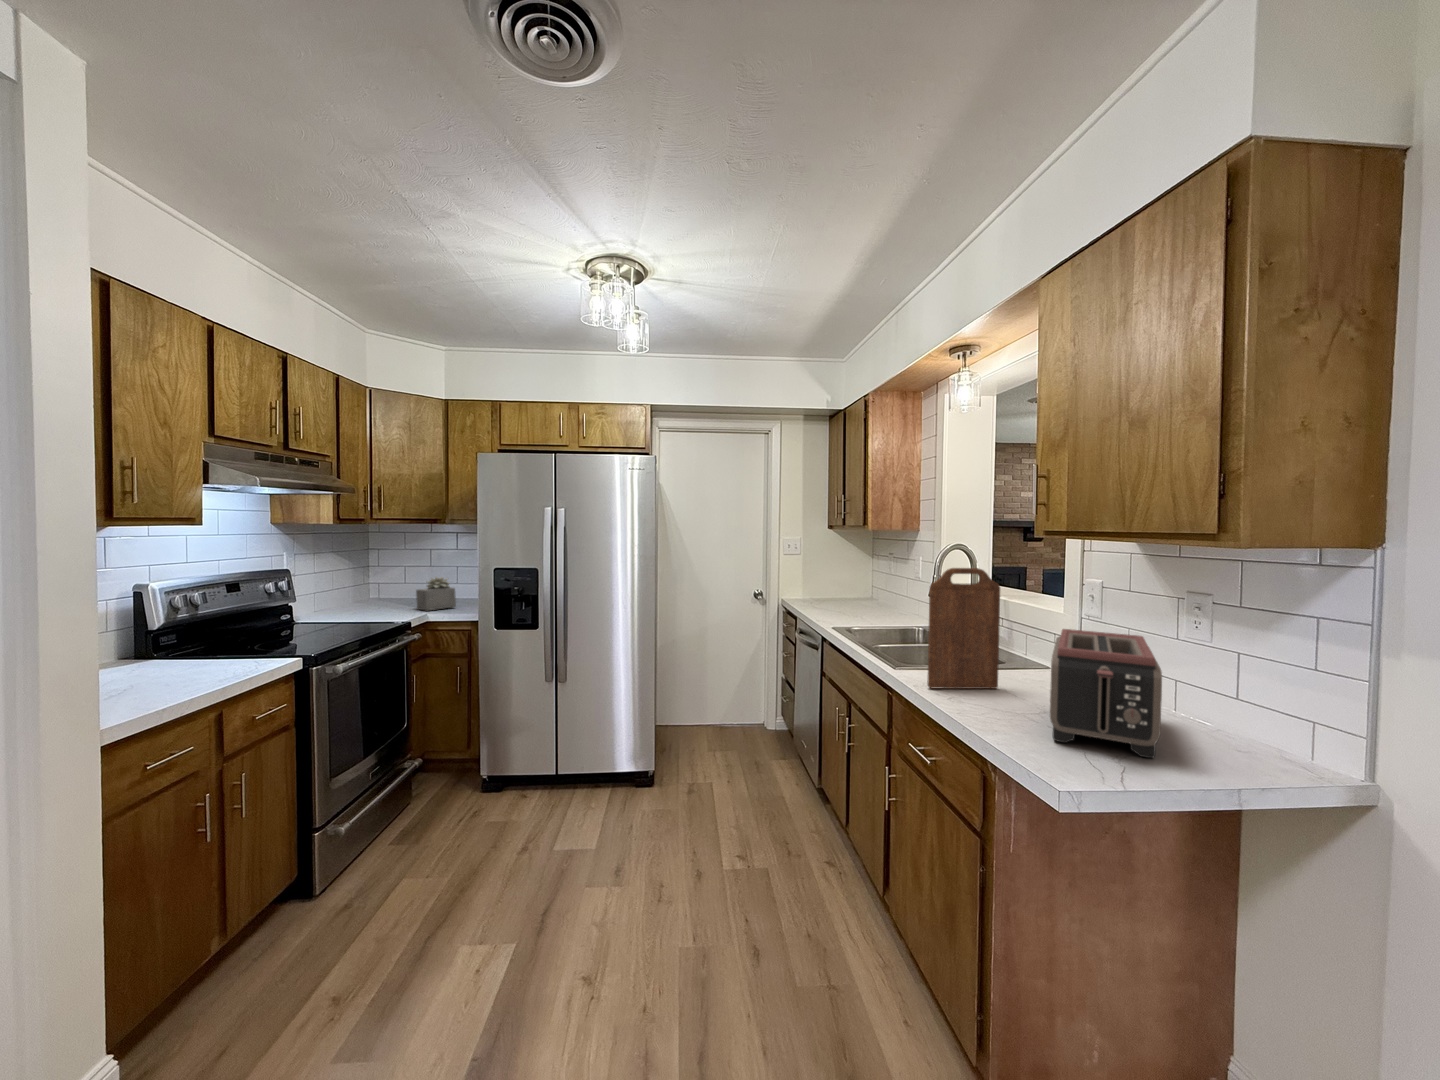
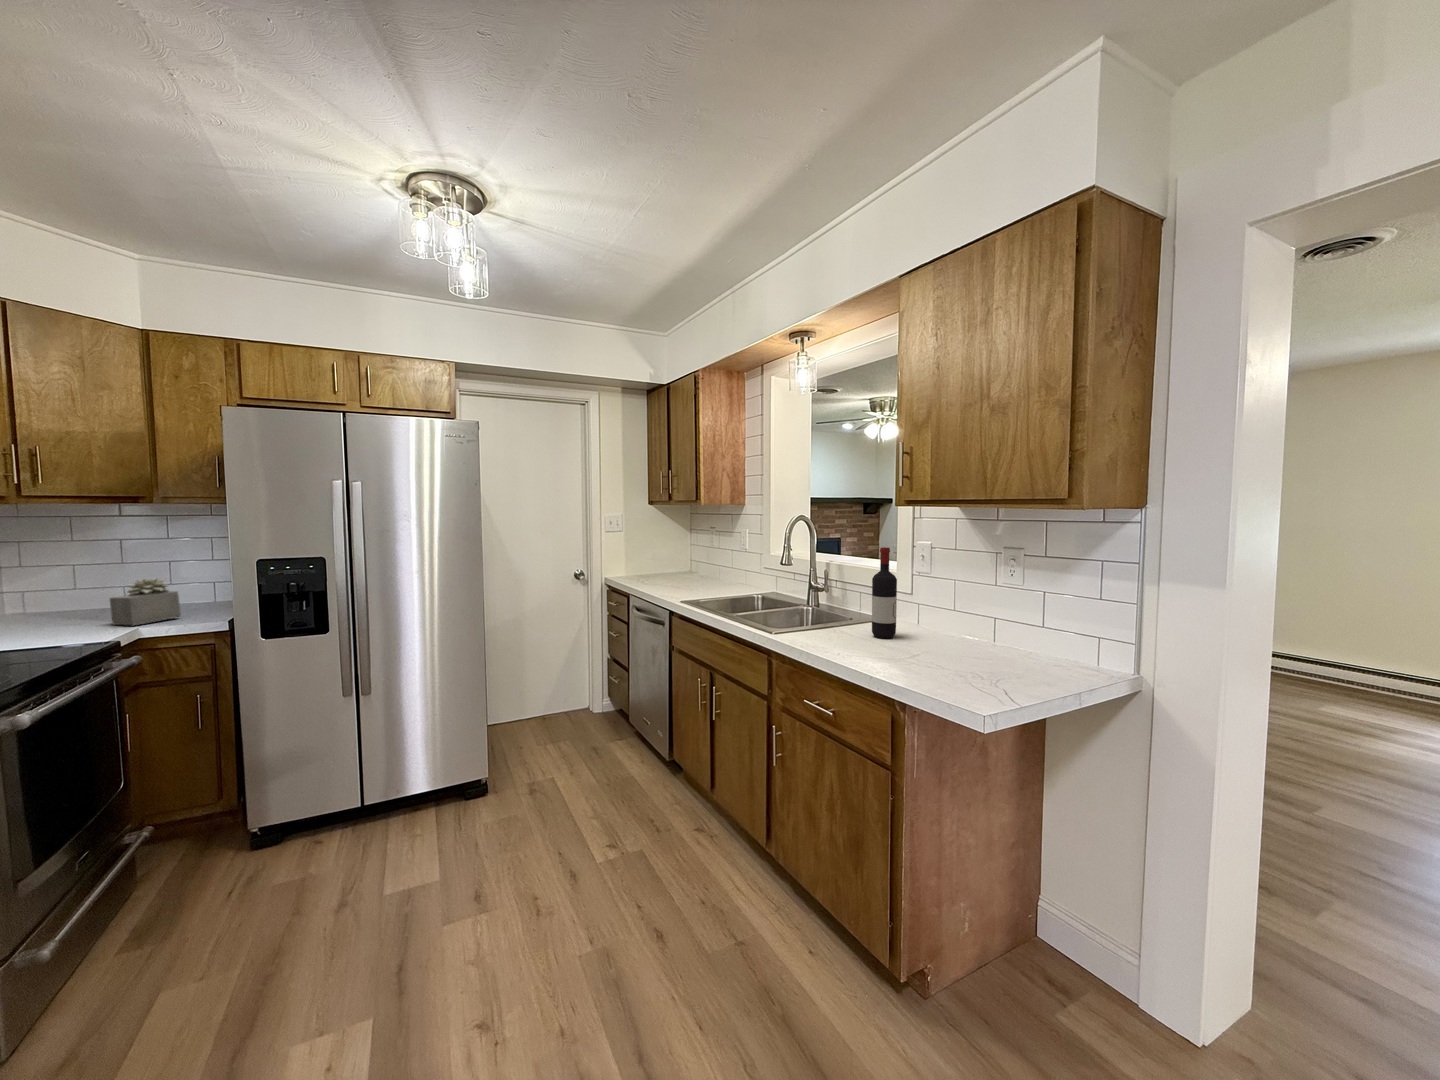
cutting board: present [927,568,1000,689] -> none [815,535,870,648]
wine bottle: none [1008,584,1040,688] -> present [872,547,897,638]
toaster: present [1050,629,1162,758] -> none [922,583,1026,681]

